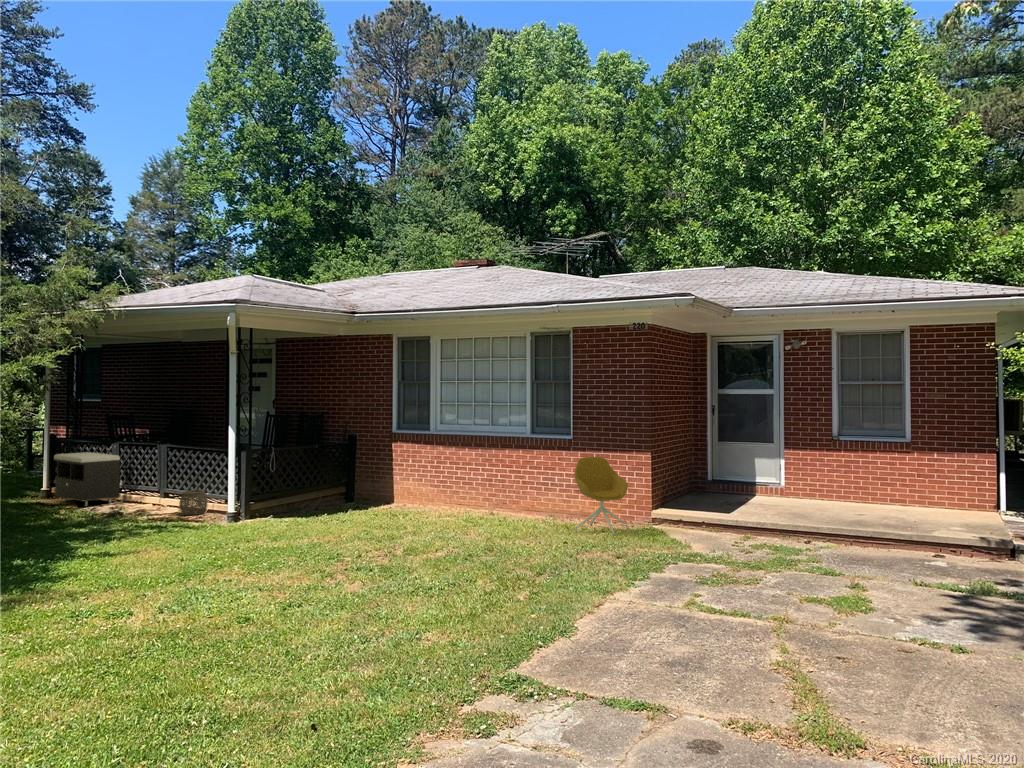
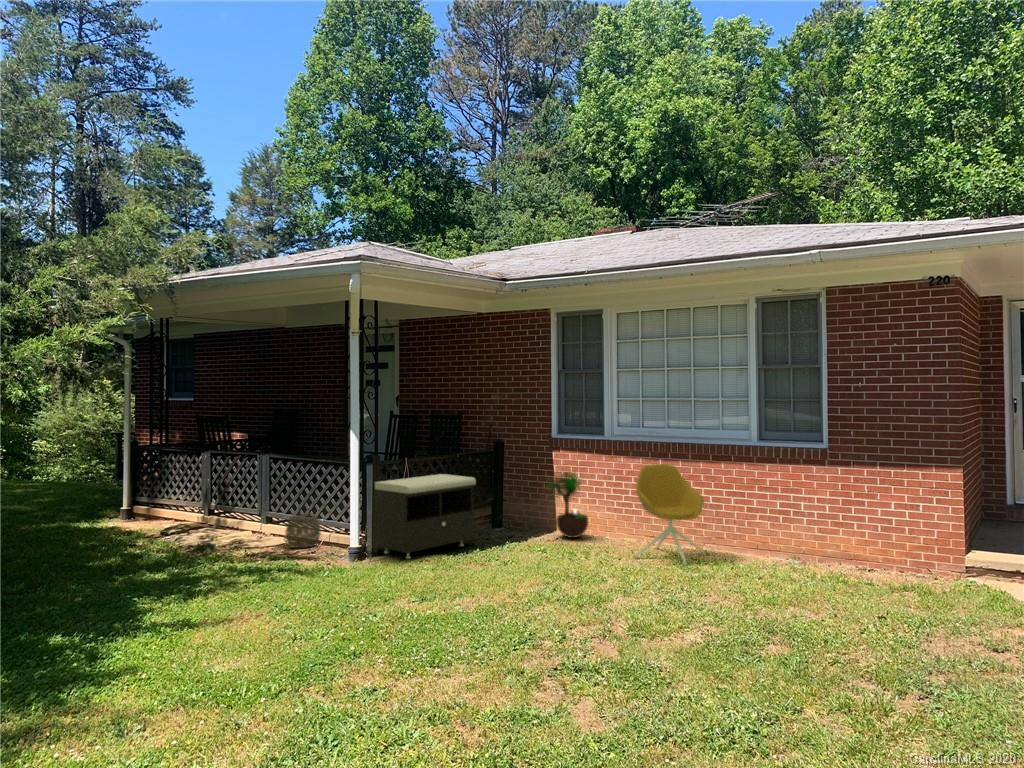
potted tree: none [381,451,417,507] -> present [547,472,588,538]
storage bench: present [54,452,120,506] -> present [373,474,476,559]
chair: present [574,457,629,535] -> present [636,464,705,565]

